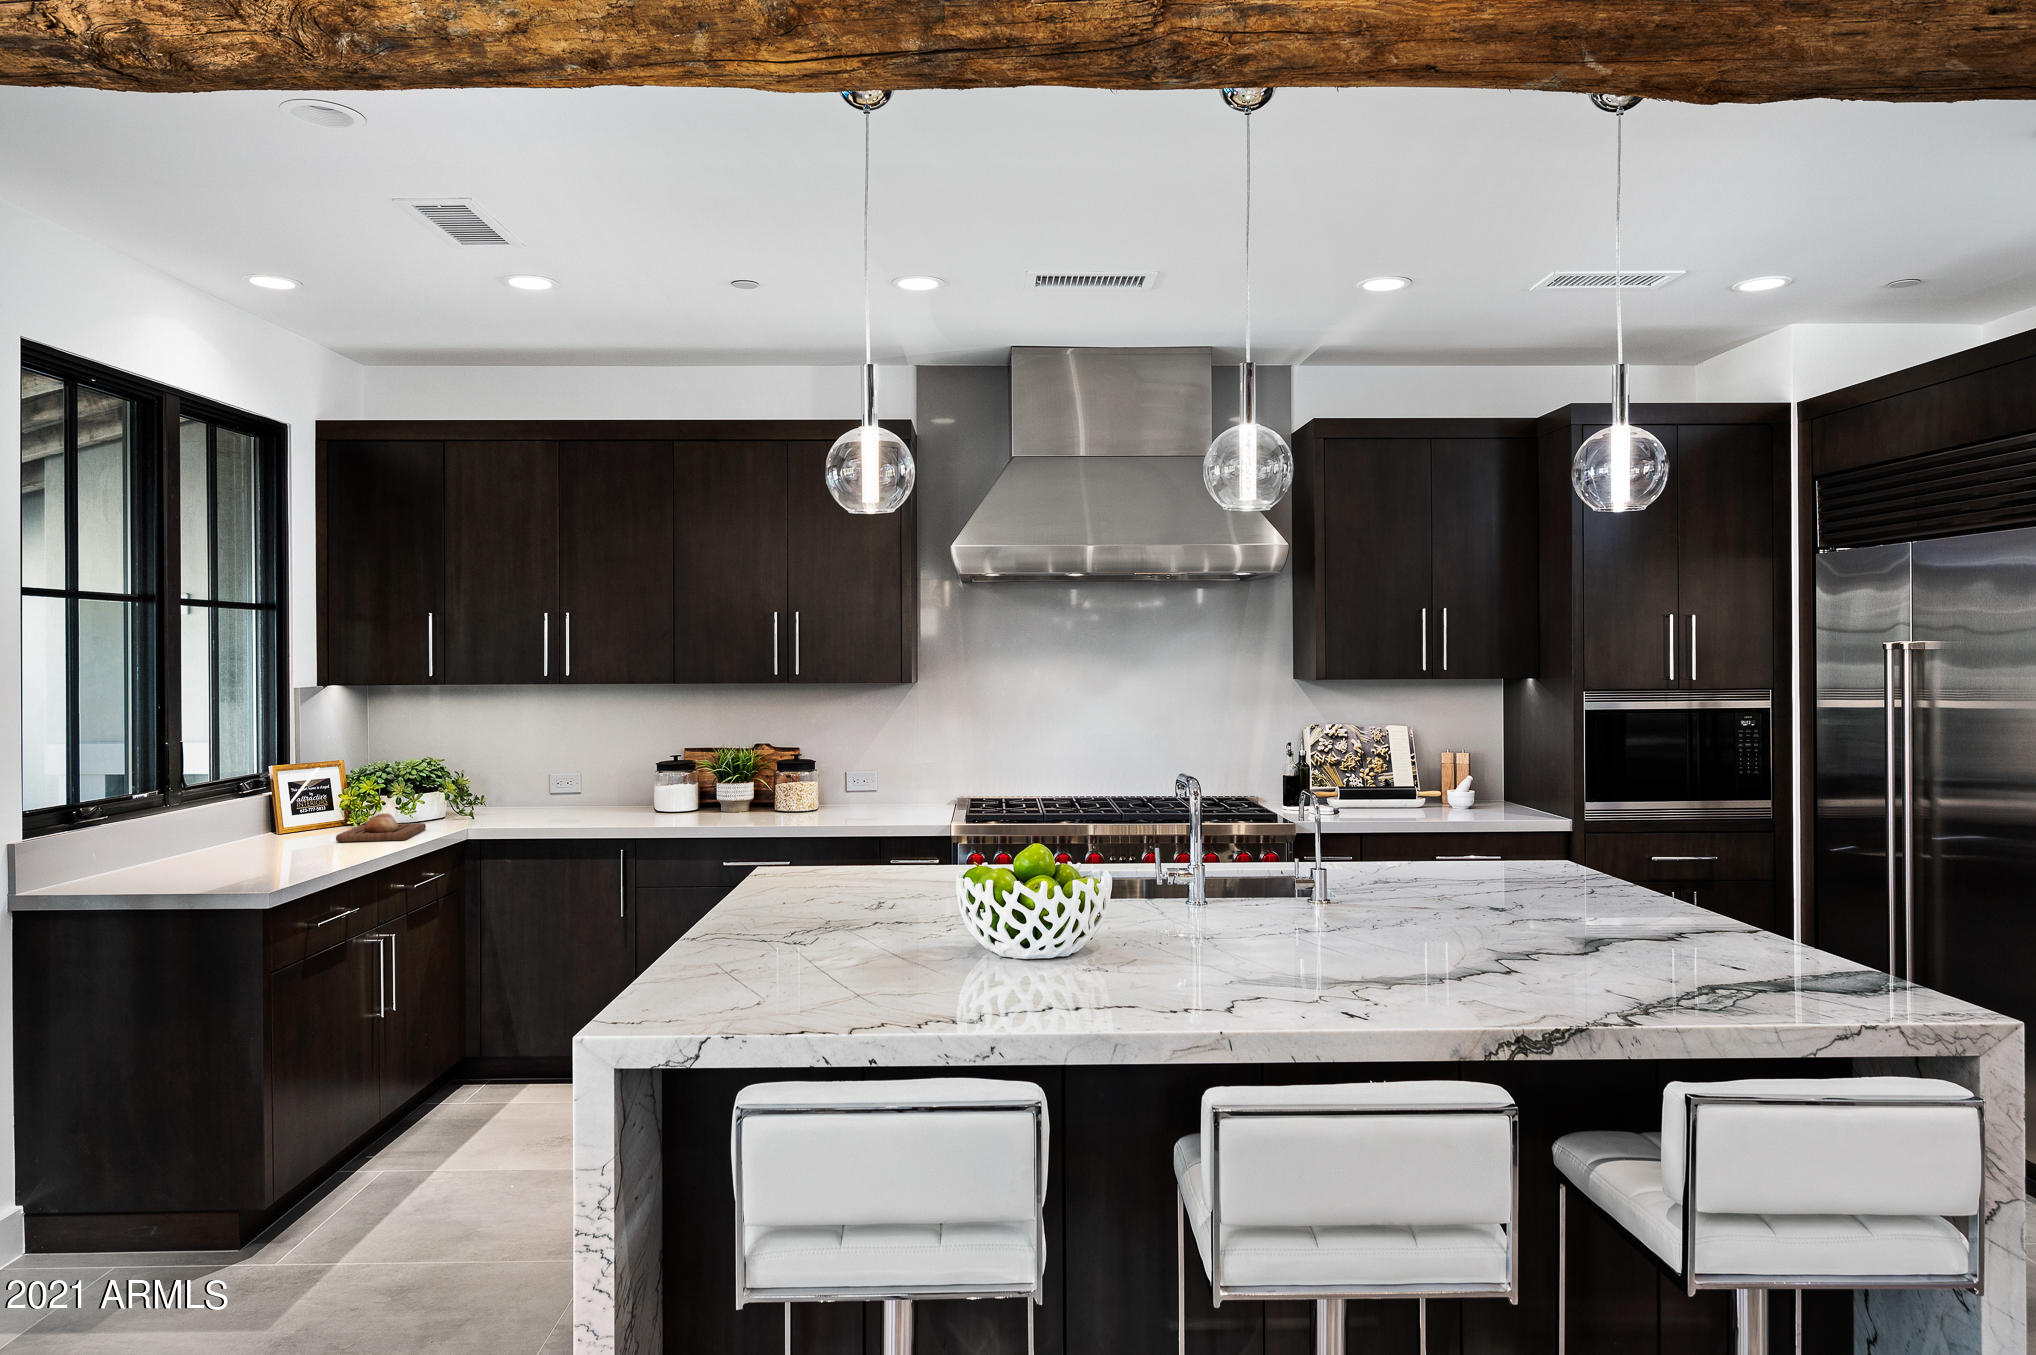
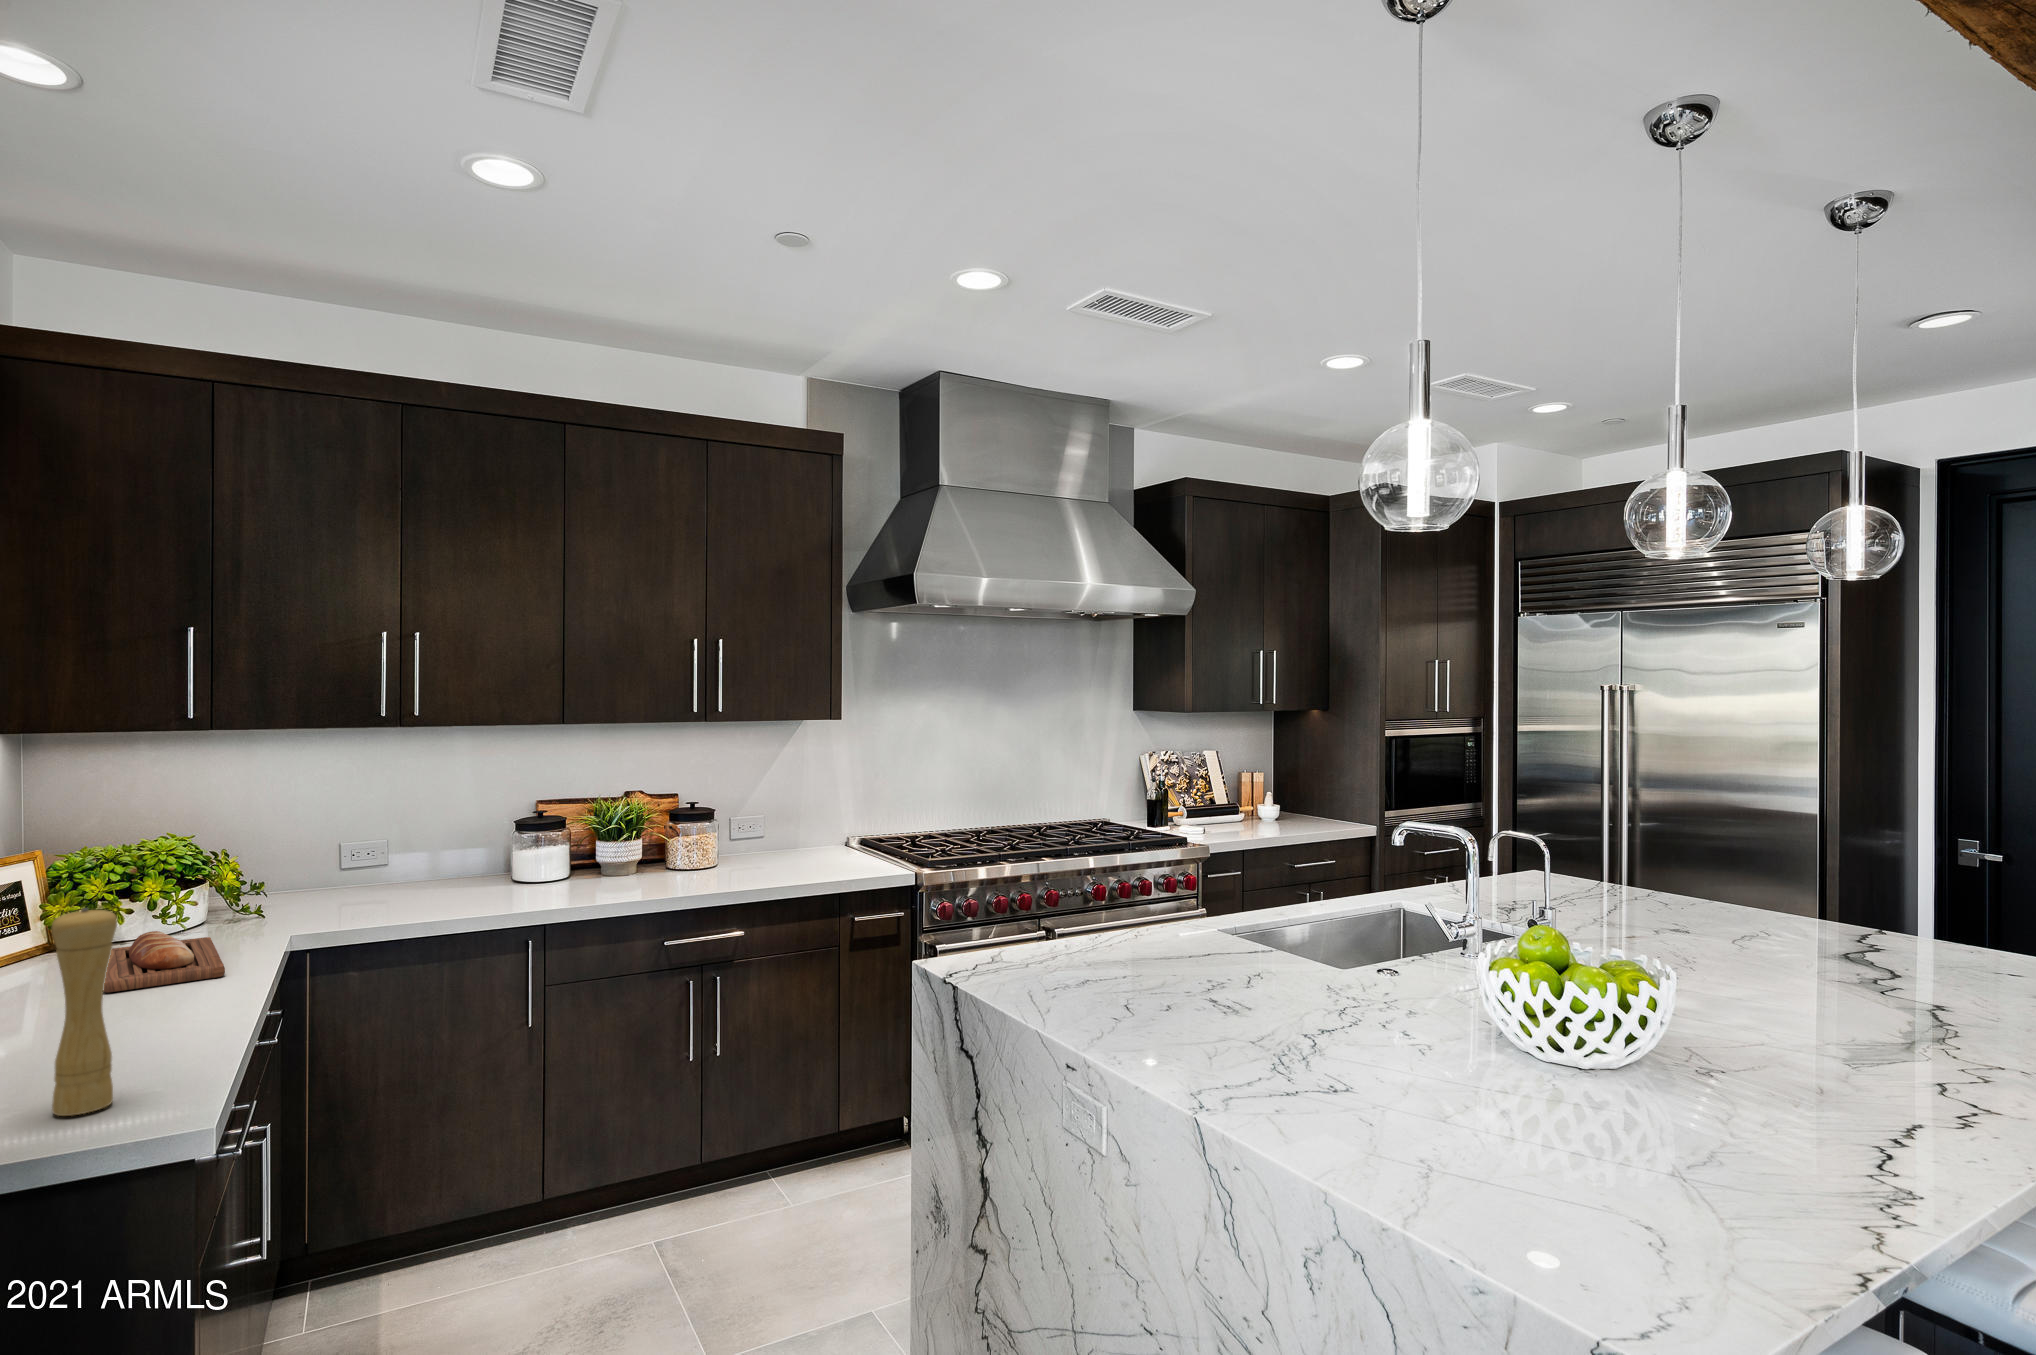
pepper mill: none [232,757,266,875] -> present [52,908,117,1116]

